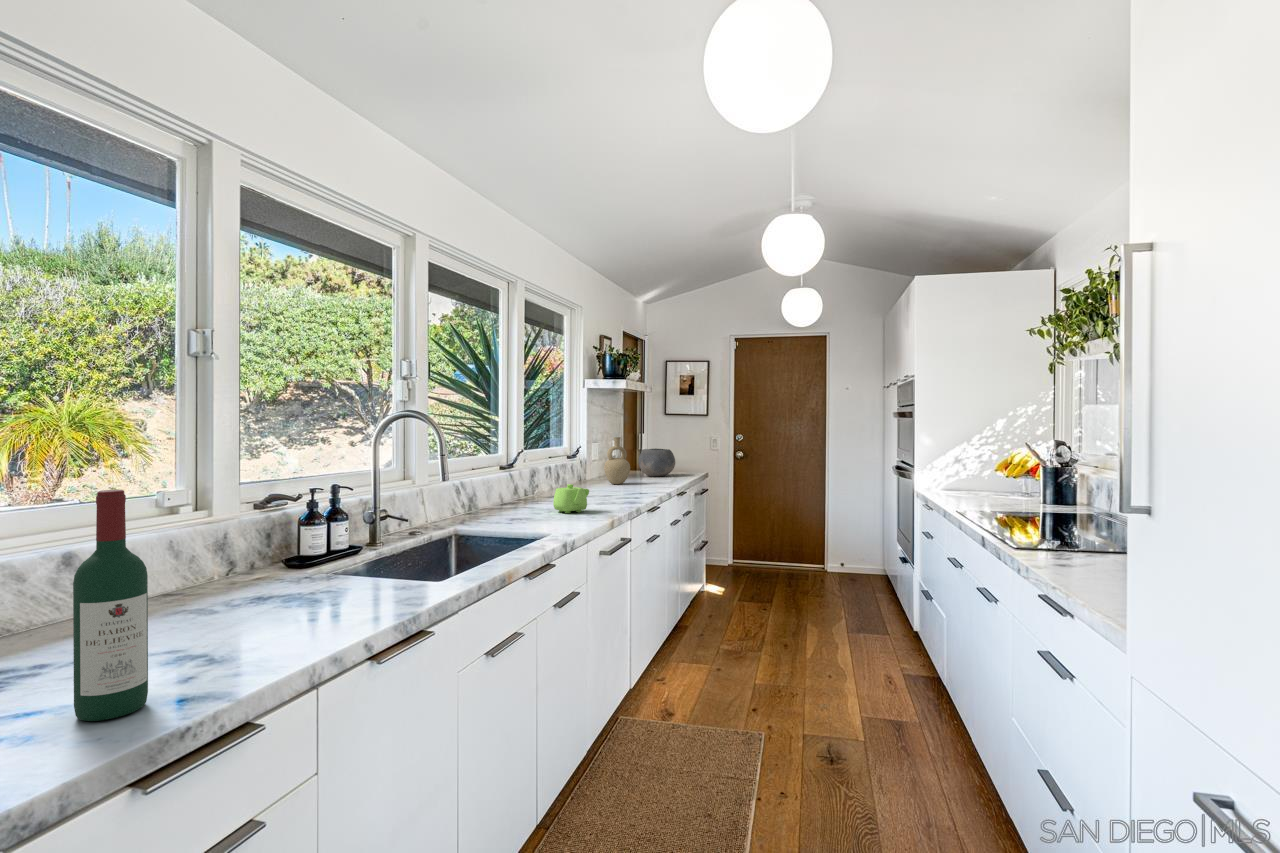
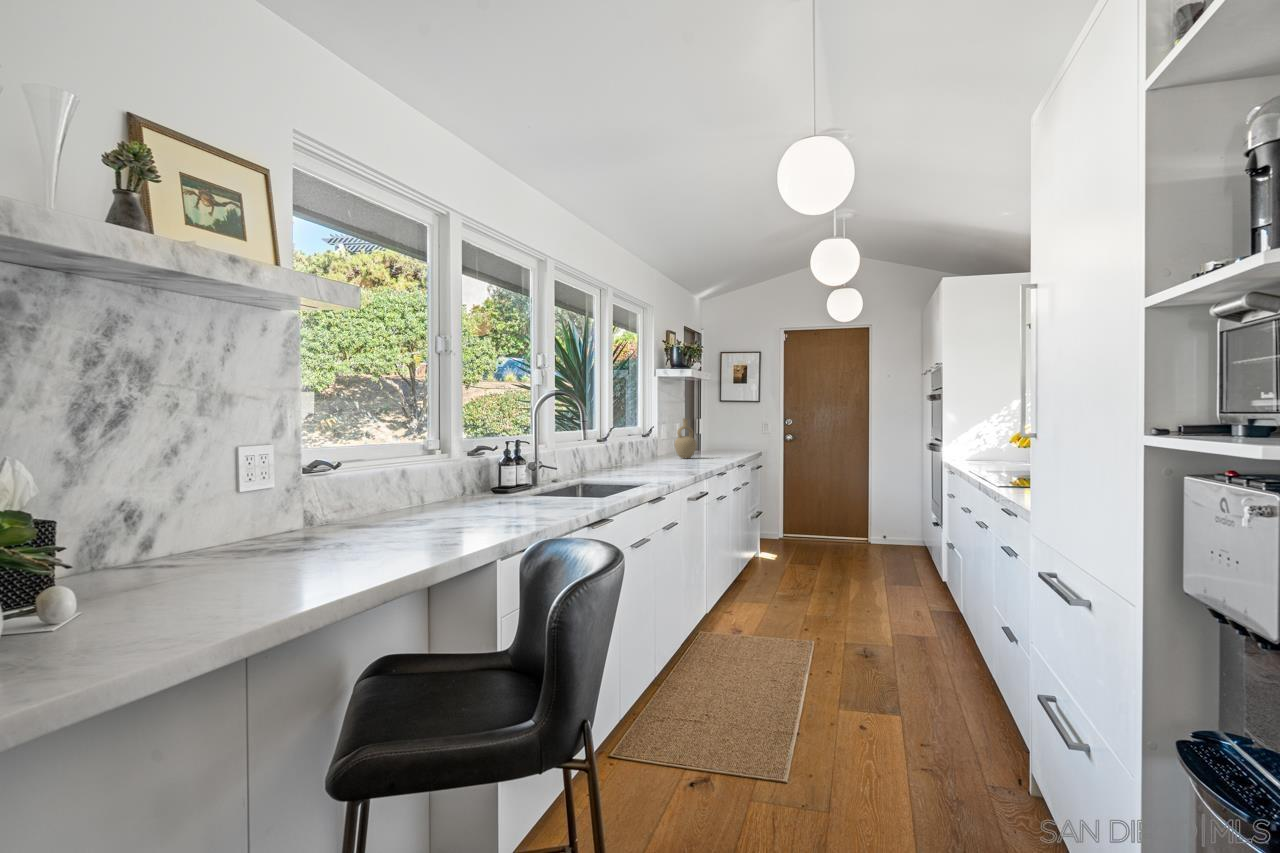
bowl: present [639,448,675,476] -> none [701,430,733,454]
teapot: present [553,484,589,513] -> none [647,451,674,473]
wine bottle: present [73,490,148,721] -> none [476,420,507,532]

